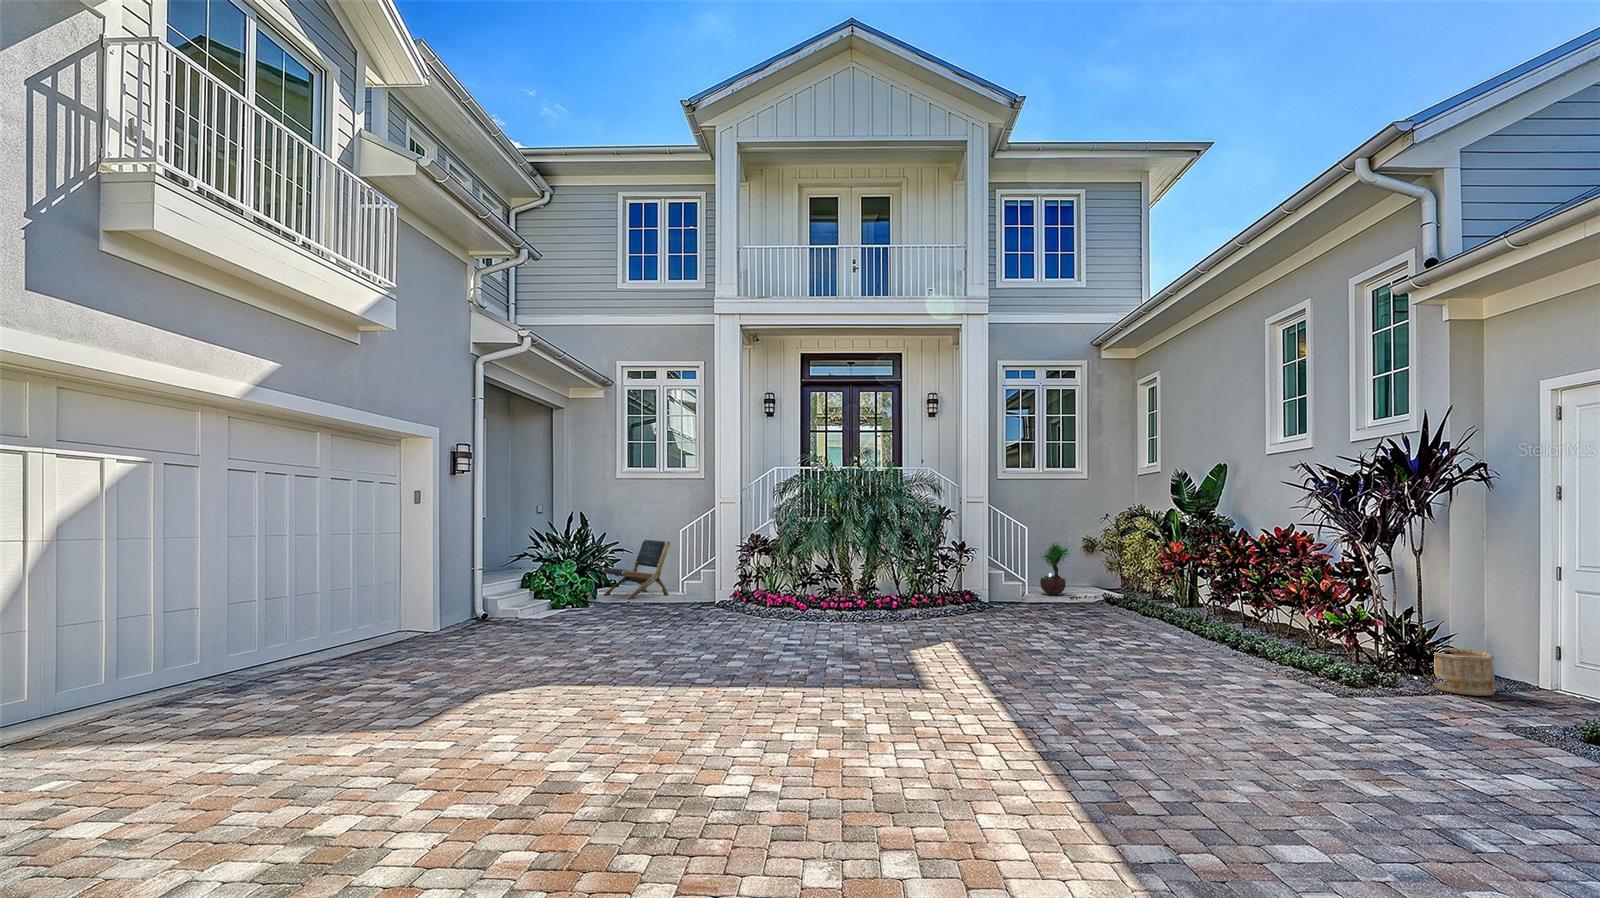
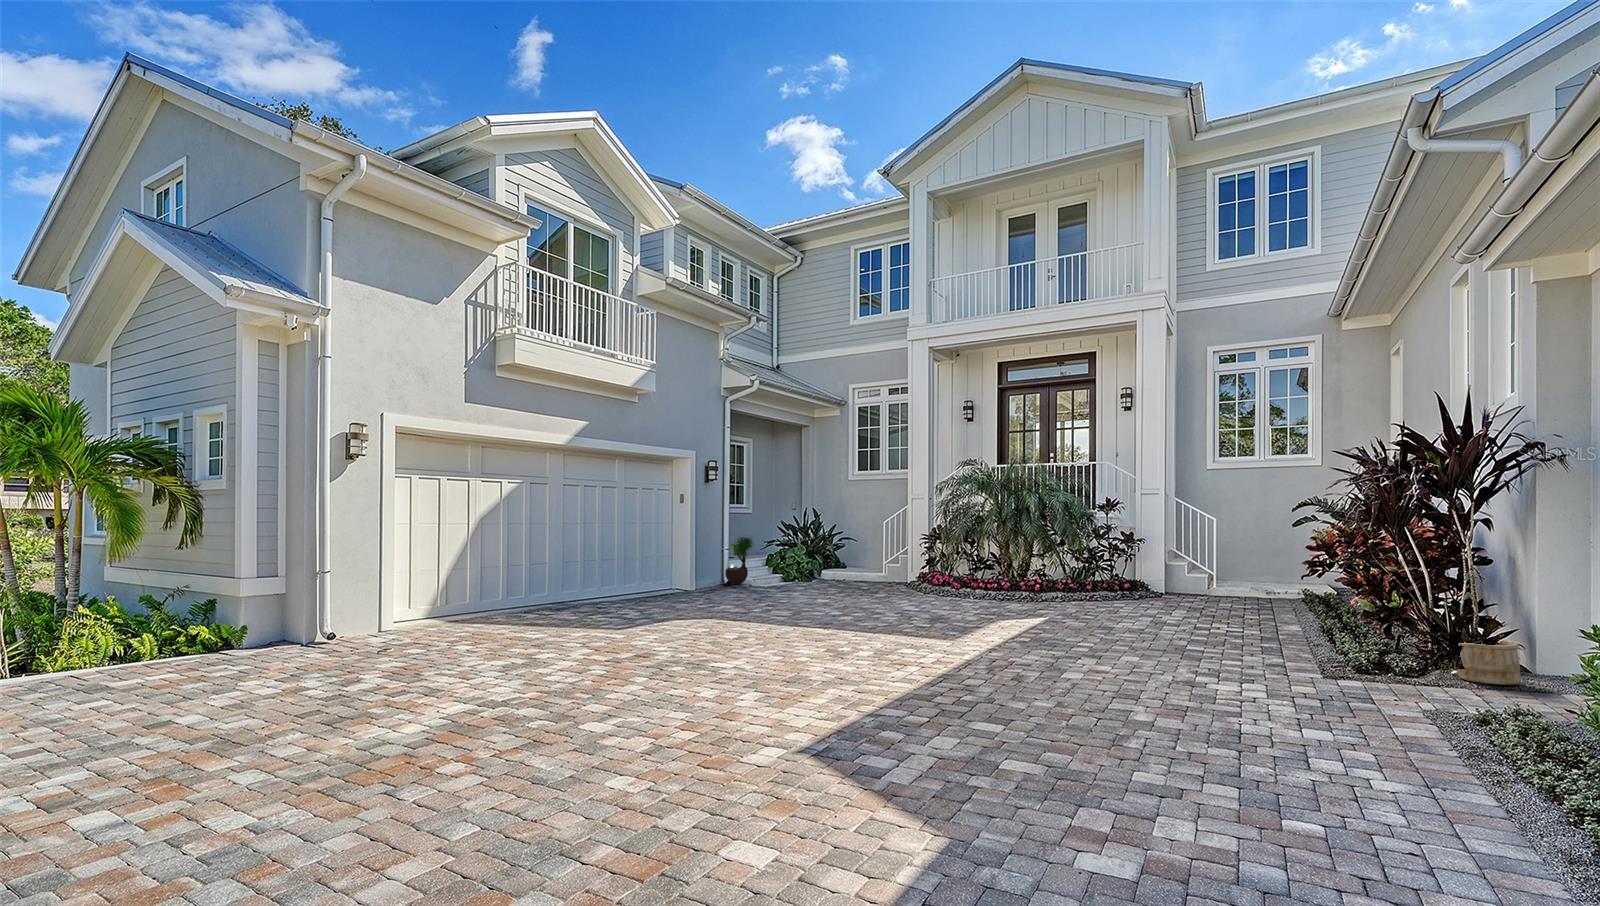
lounge chair: present [602,539,670,600] -> none [835,530,887,577]
potted tree: present [1040,543,1070,595] -> present [725,537,753,584]

